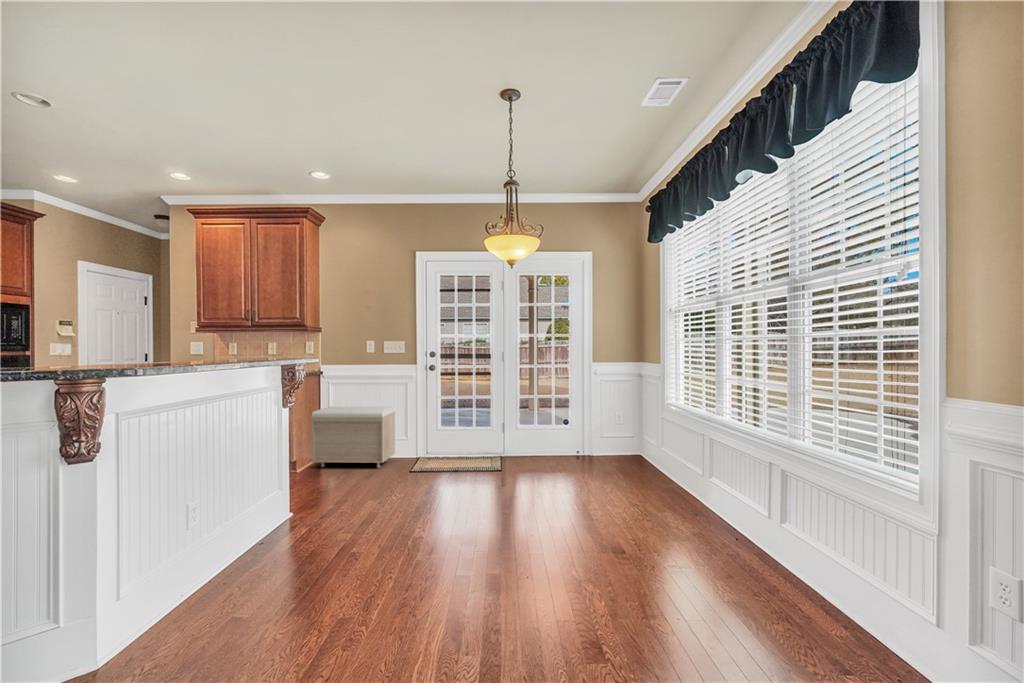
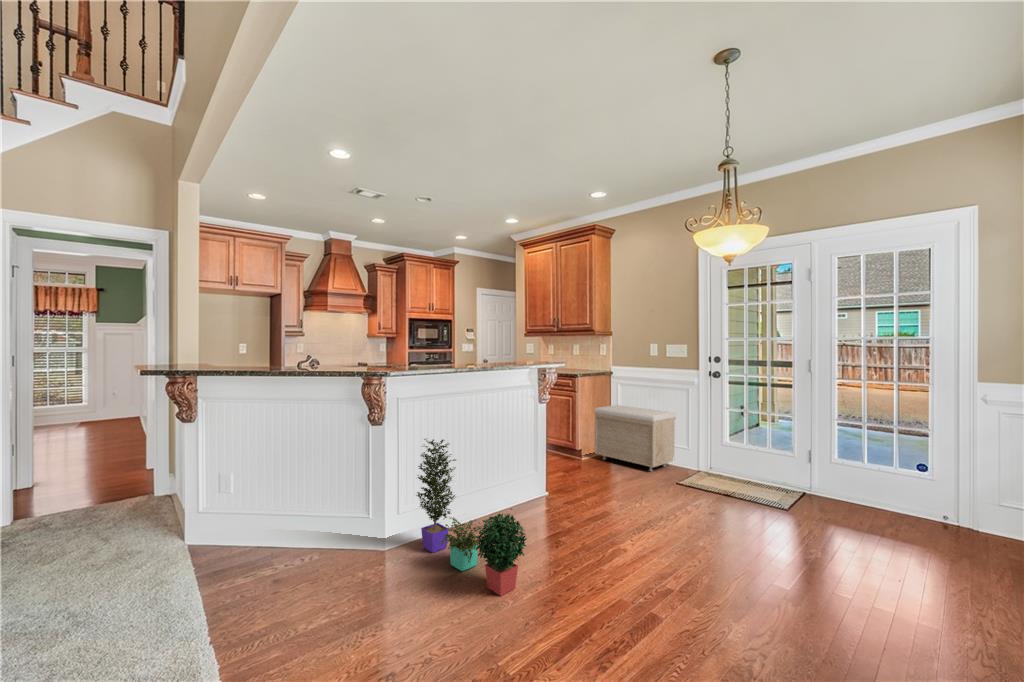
potted plant: none [188,464,372,608] -> present [416,439,527,596]

